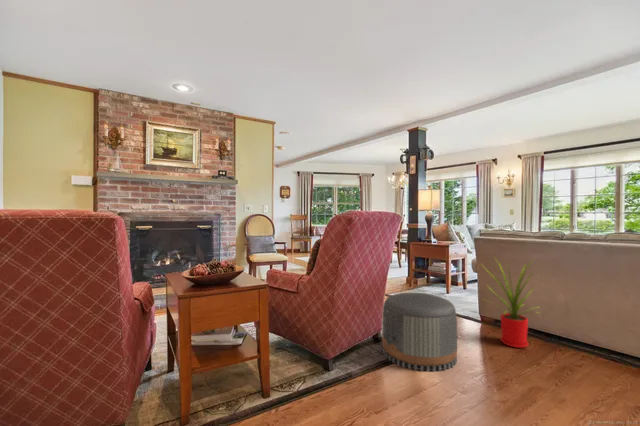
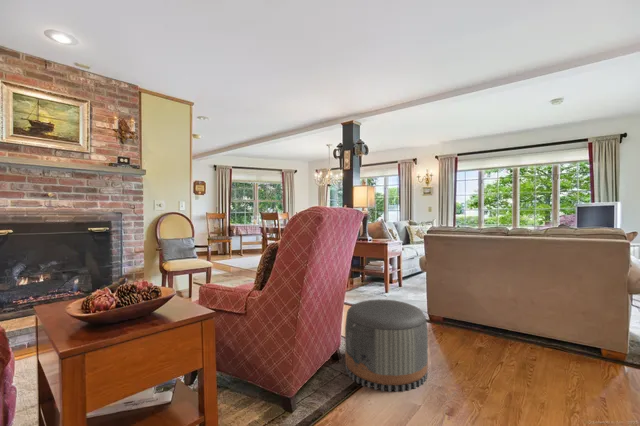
house plant: present [488,262,532,348] -> none [435,253,508,348]

